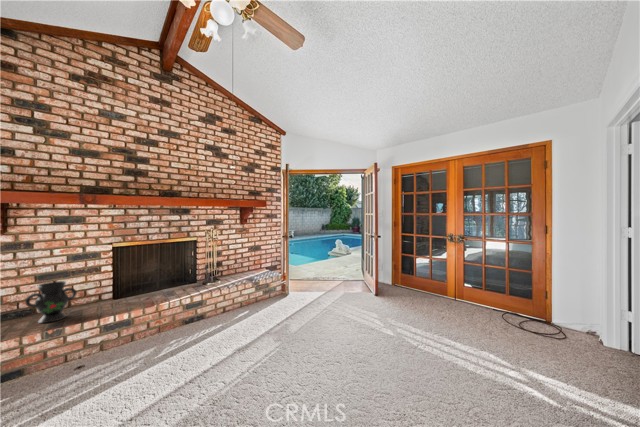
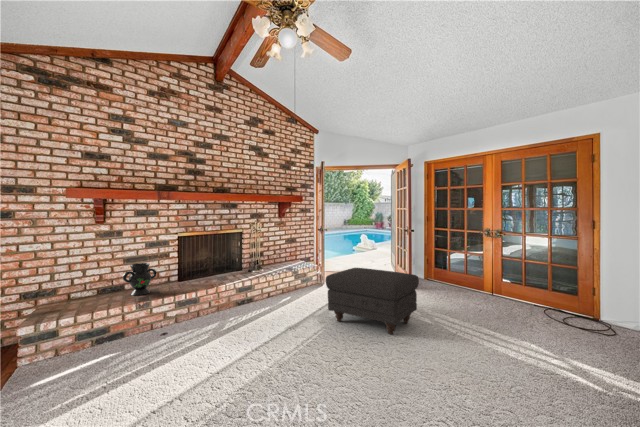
ottoman: none [282,279,387,362] -> present [326,268,419,334]

